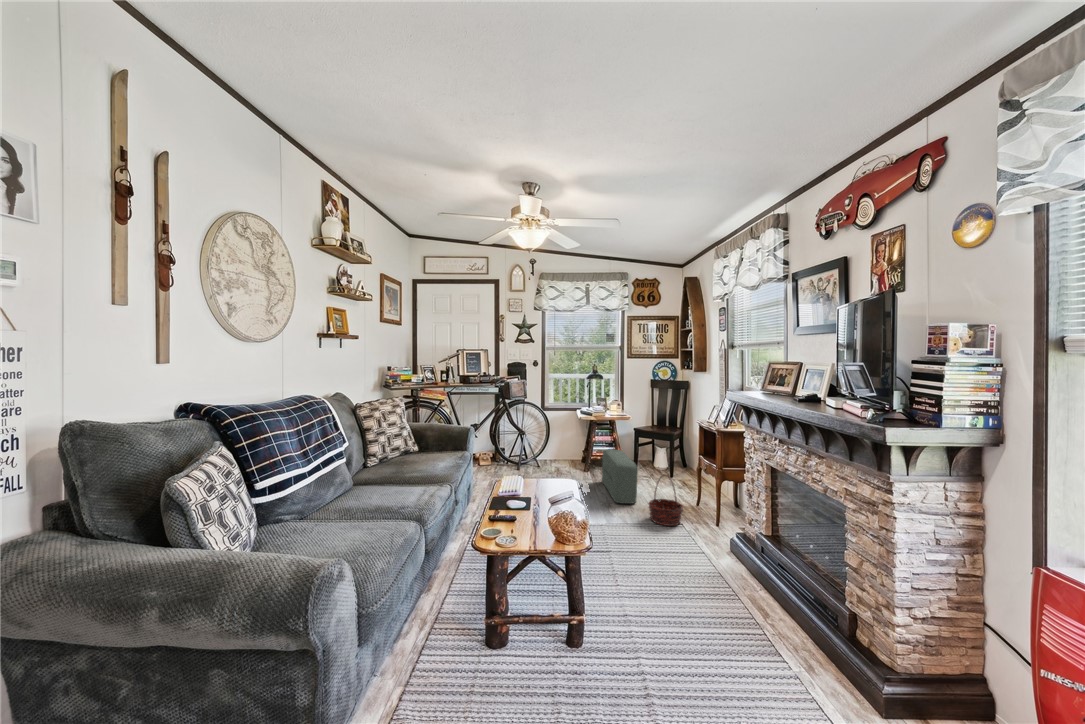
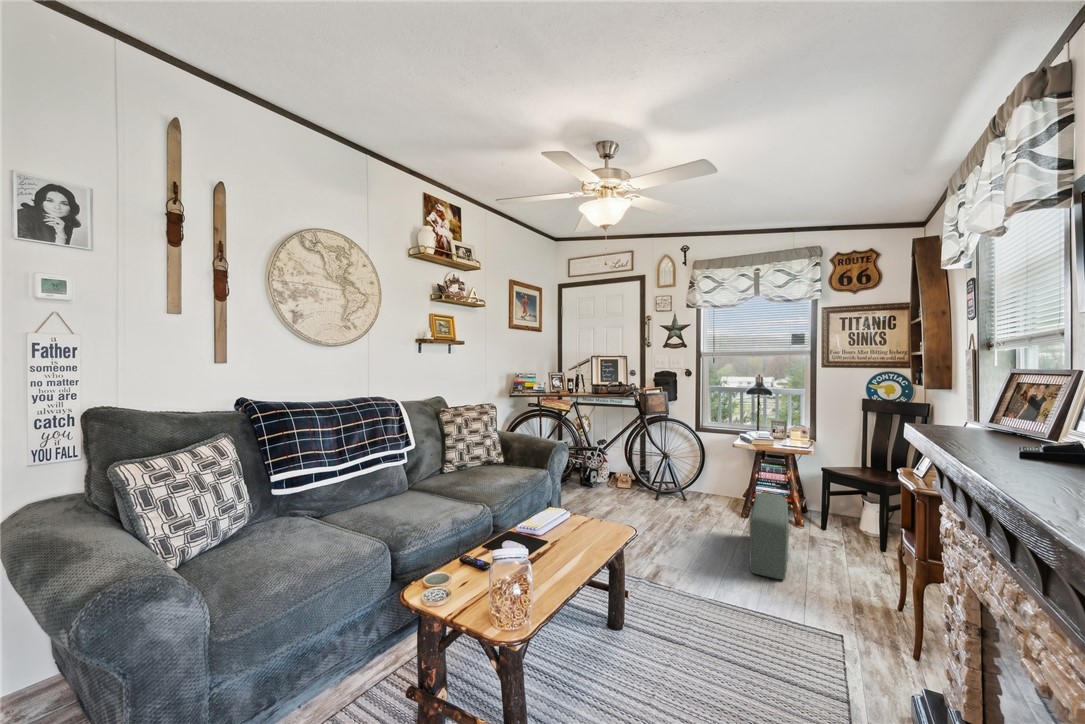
basket: present [648,475,683,526] -> none [786,546,851,634]

